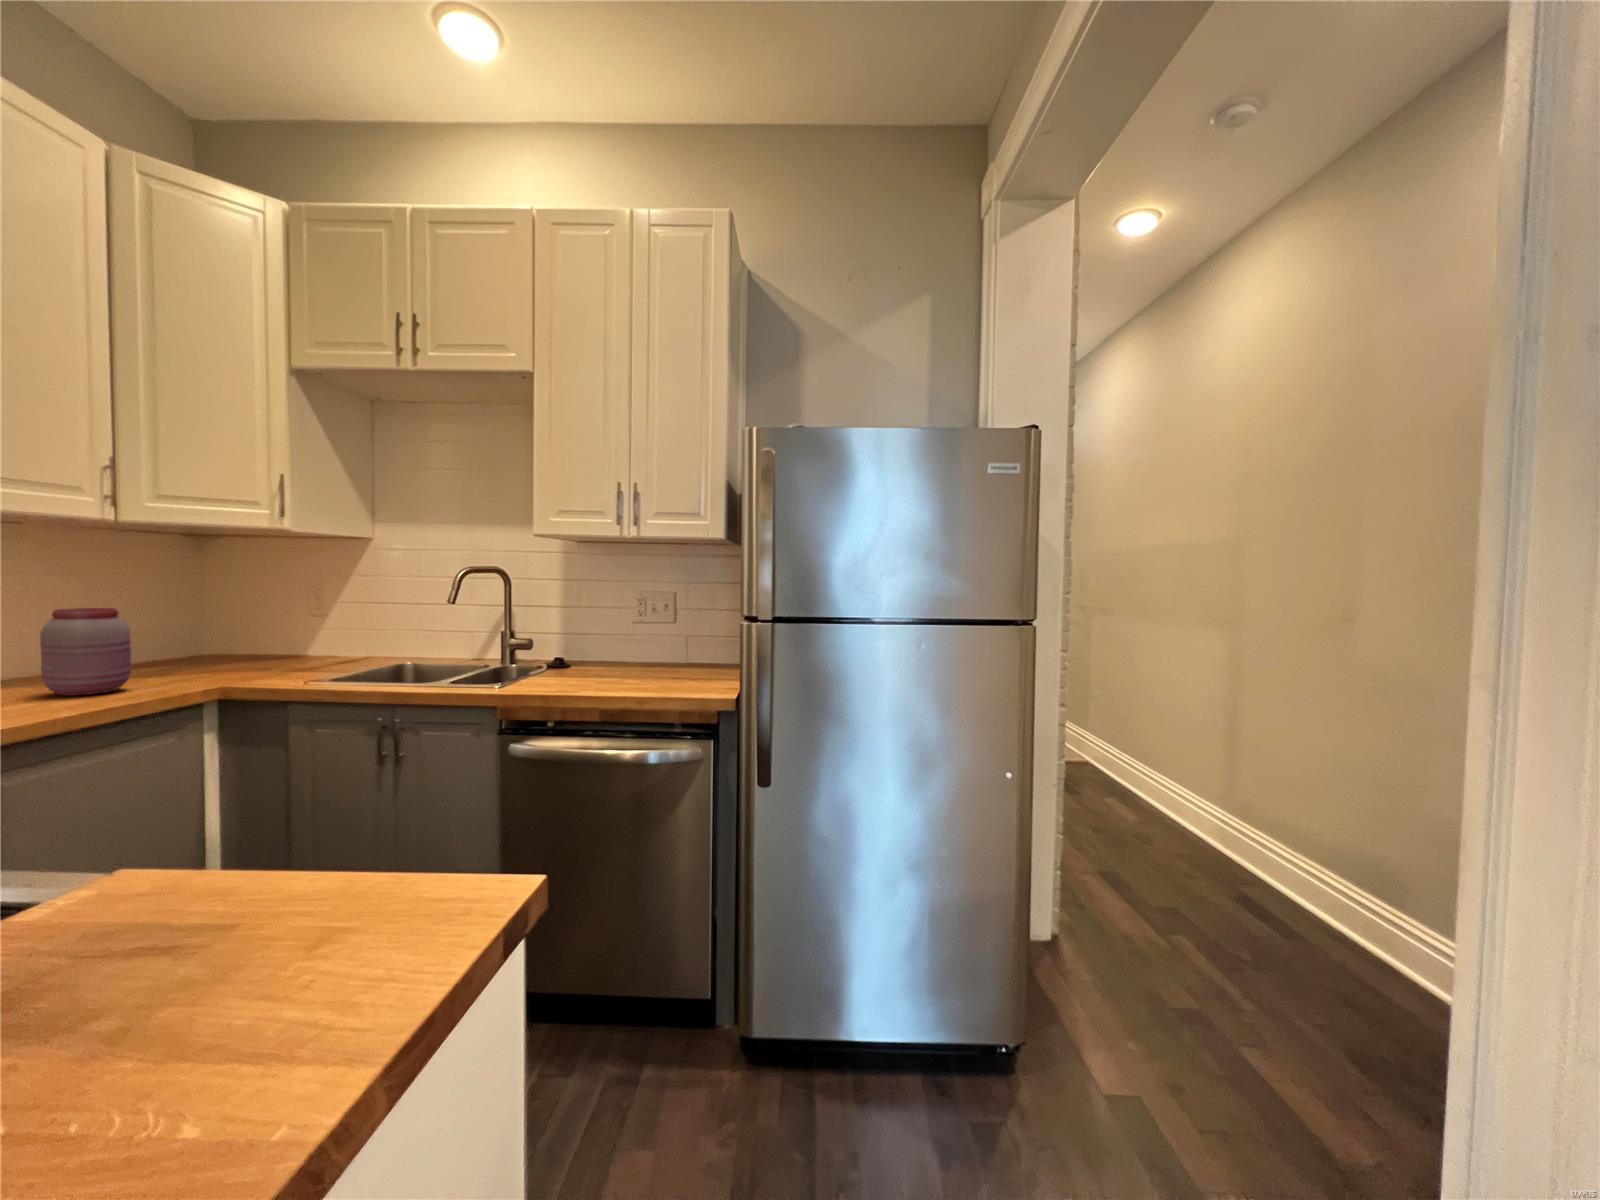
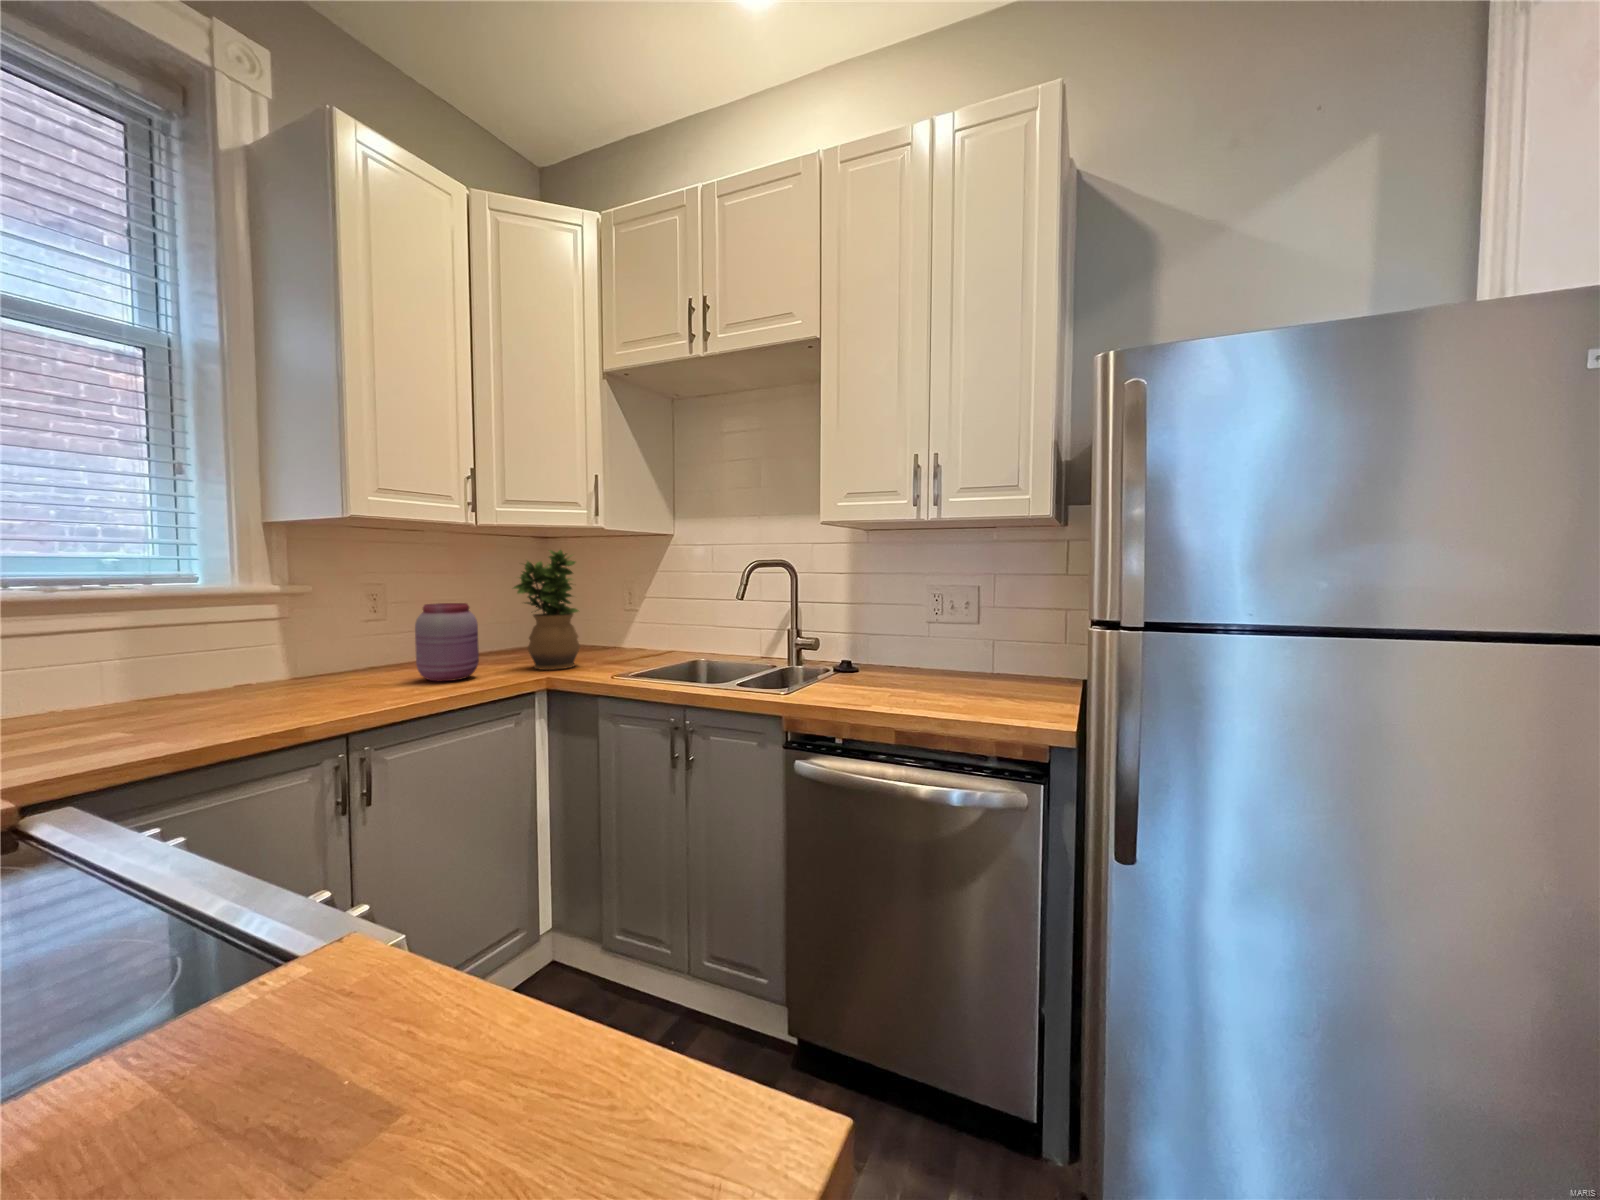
potted plant: none [173,551,262,679] -> present [514,550,580,670]

